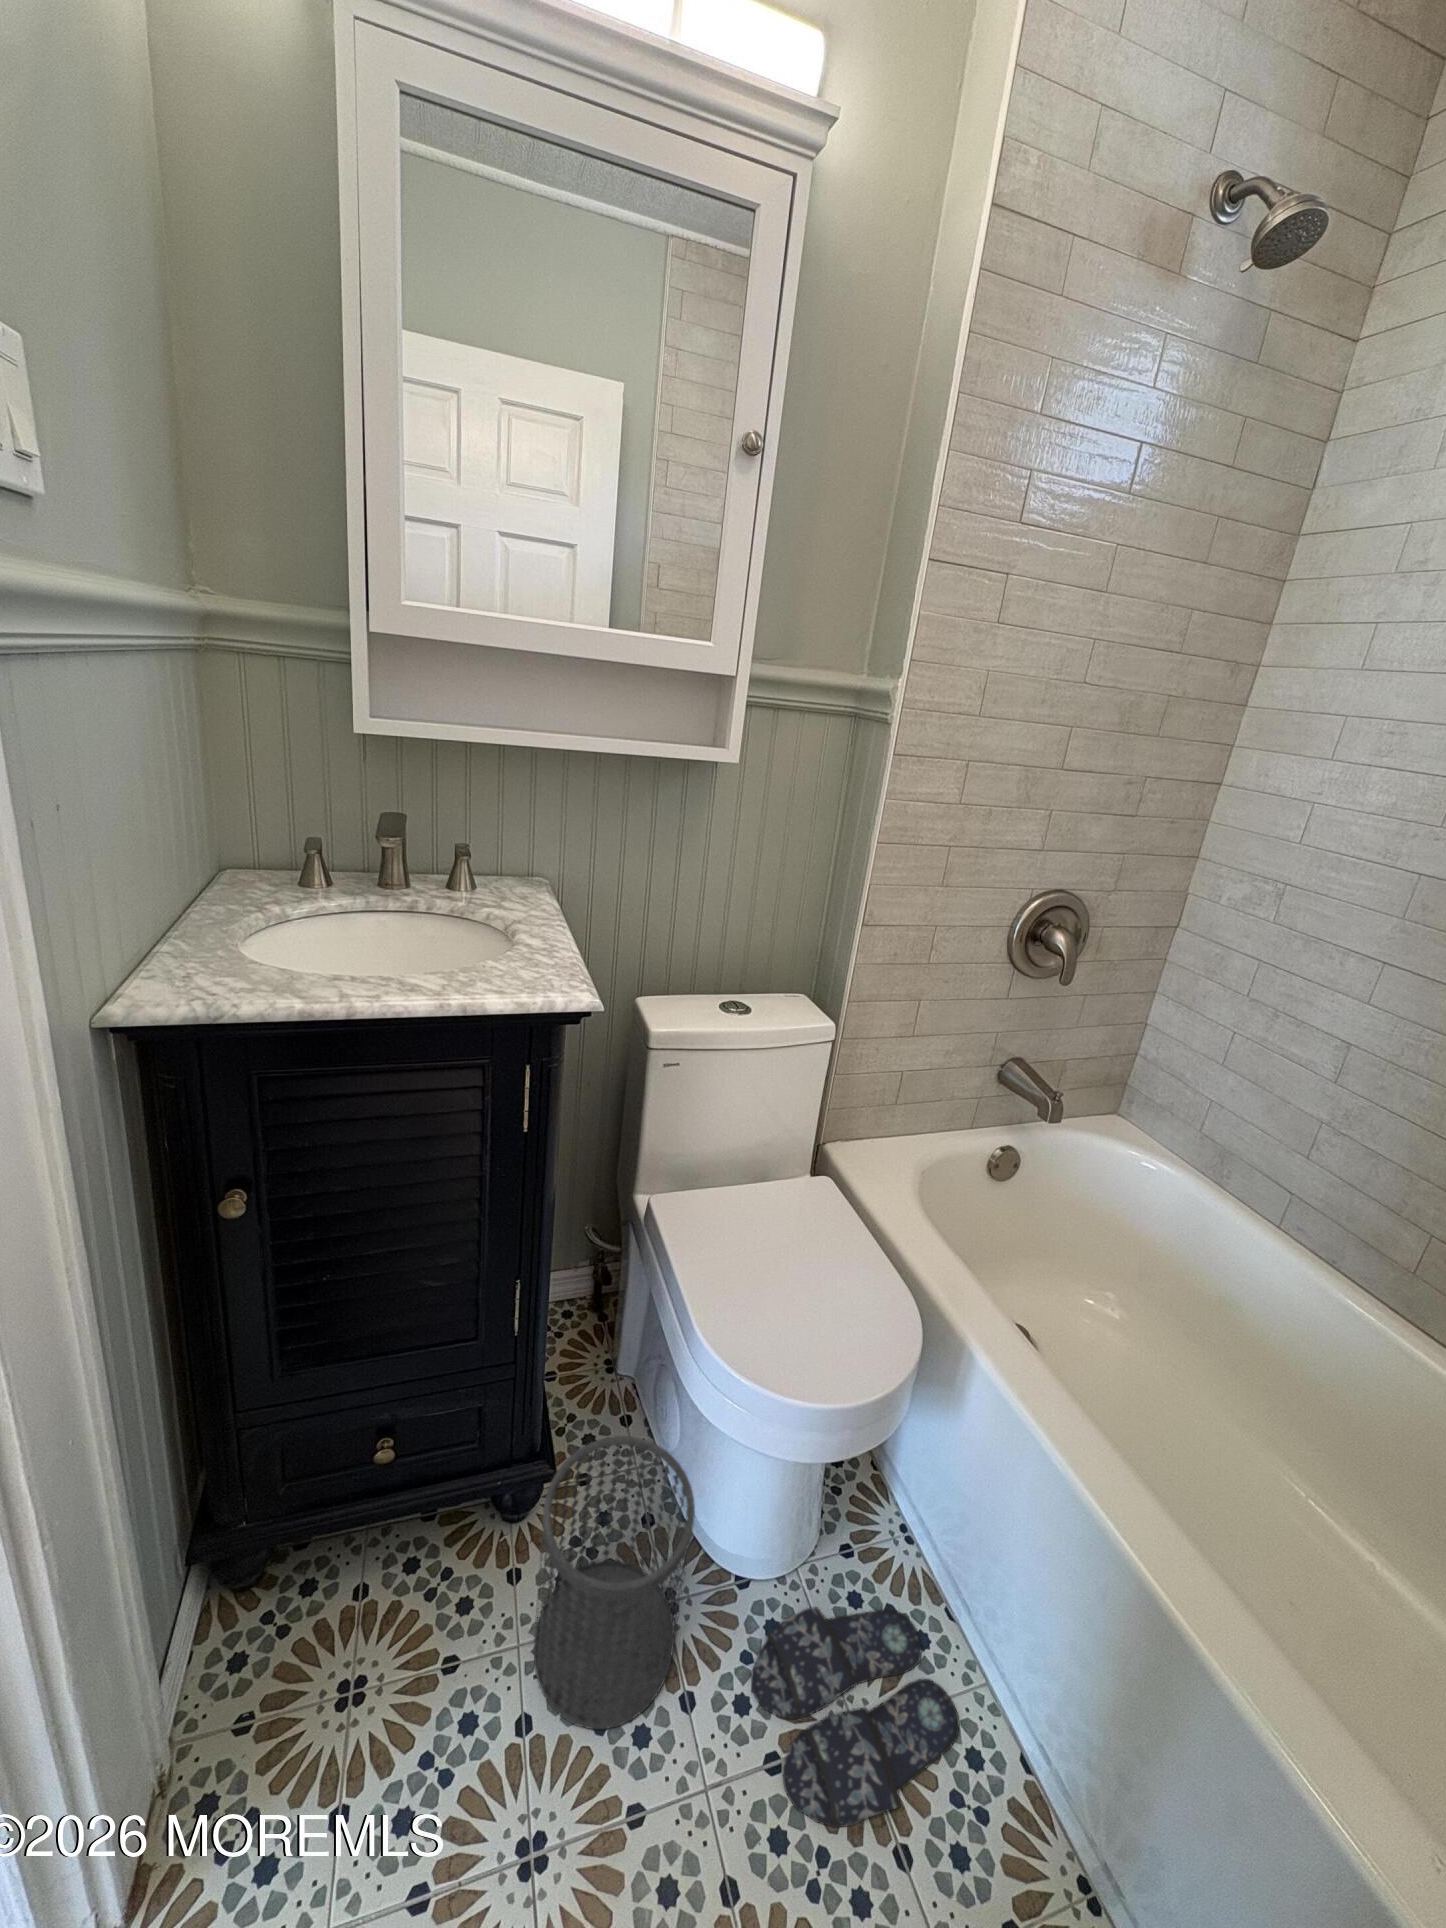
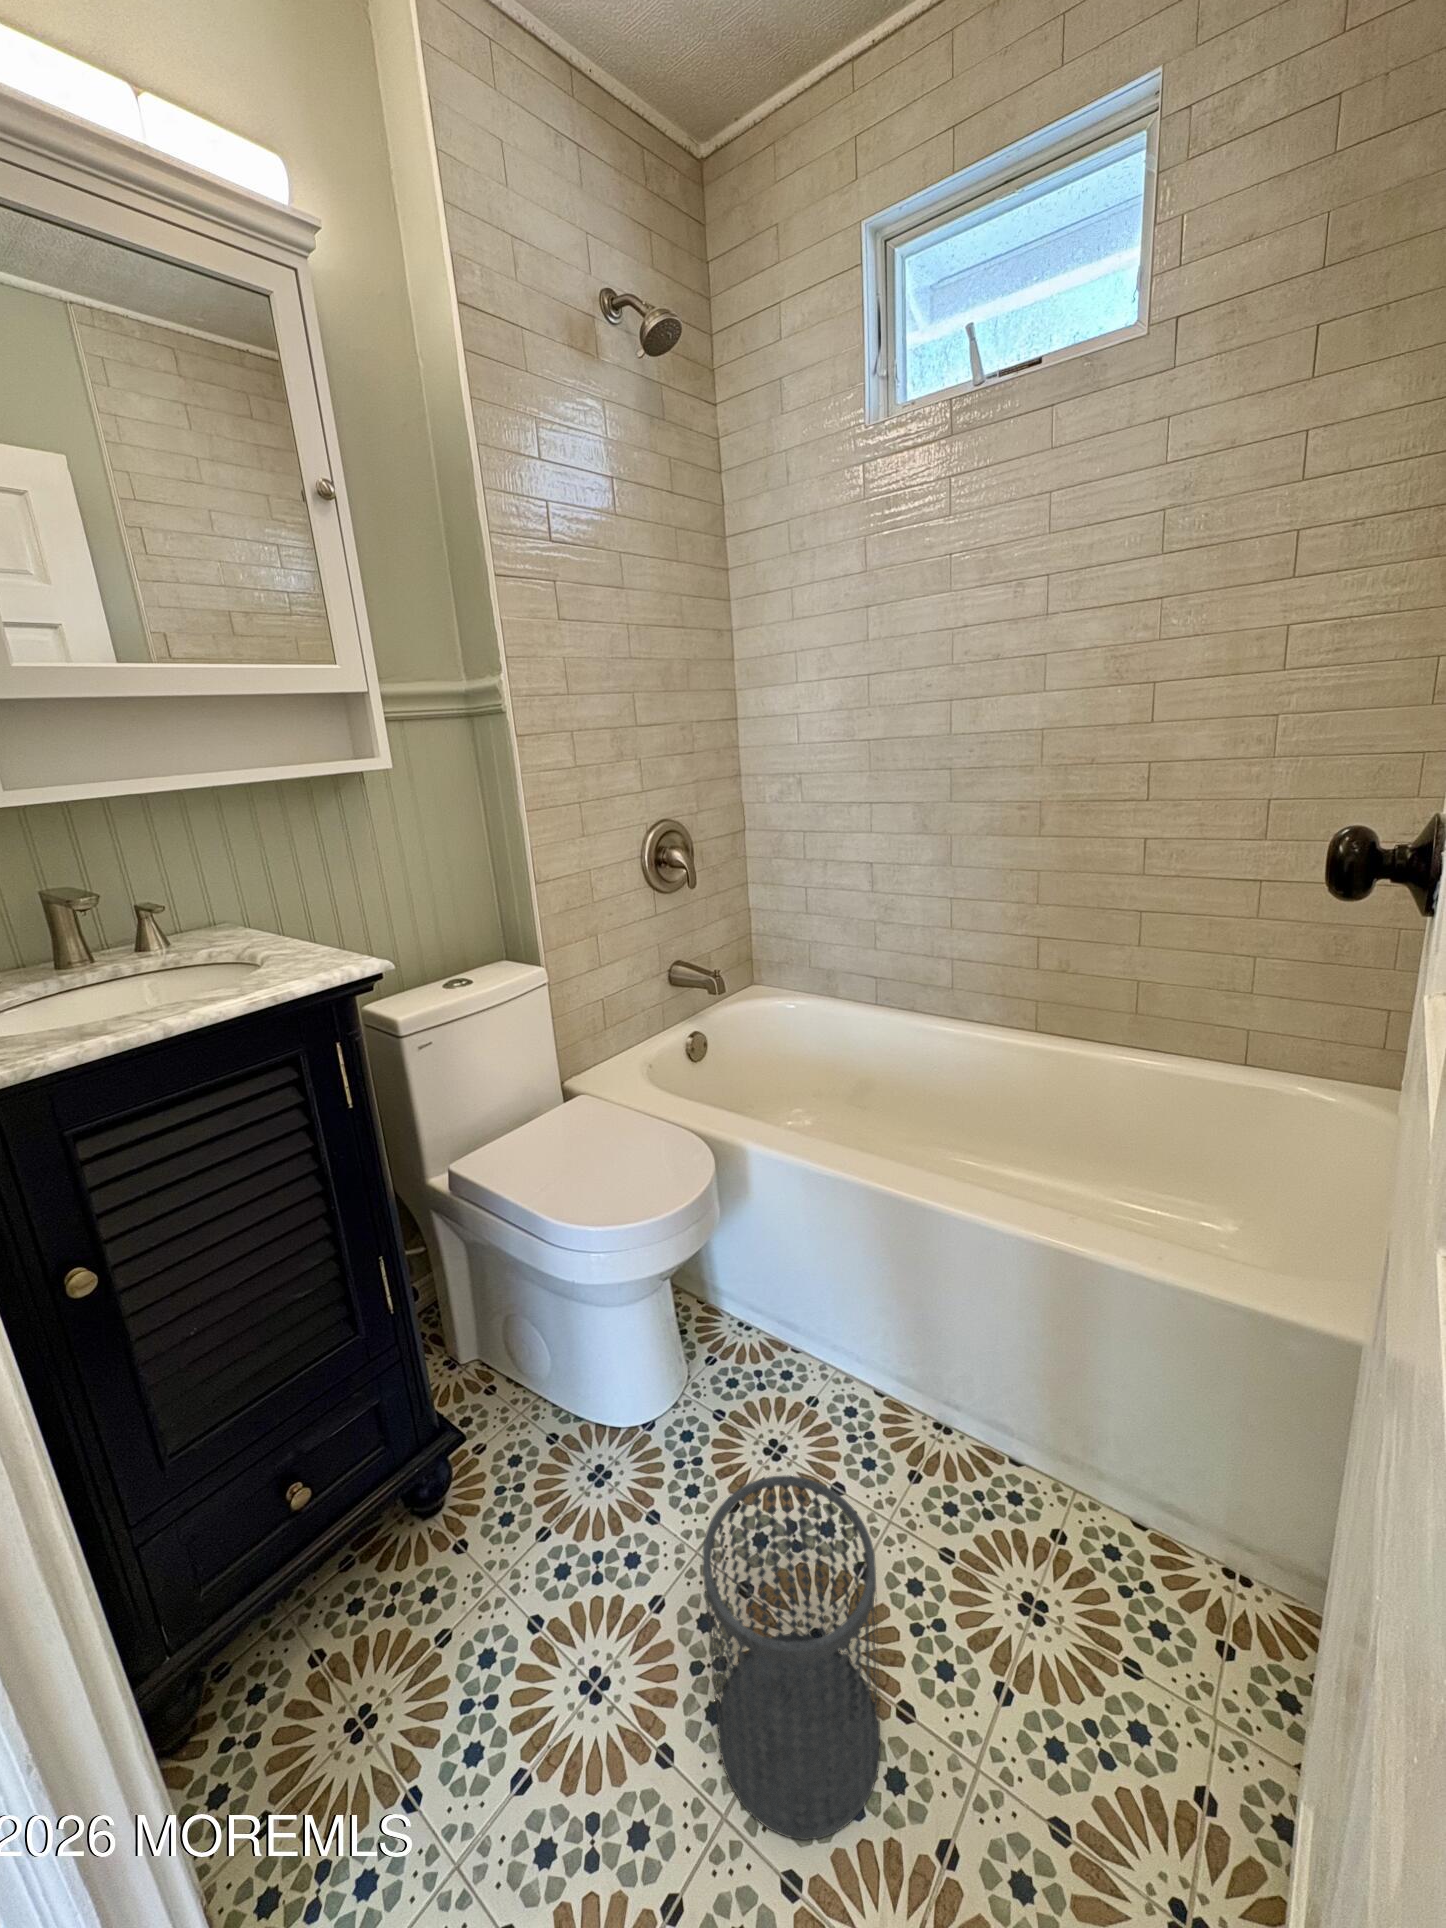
slippers: present [751,1607,960,1828] -> none [918,1489,1105,1711]

